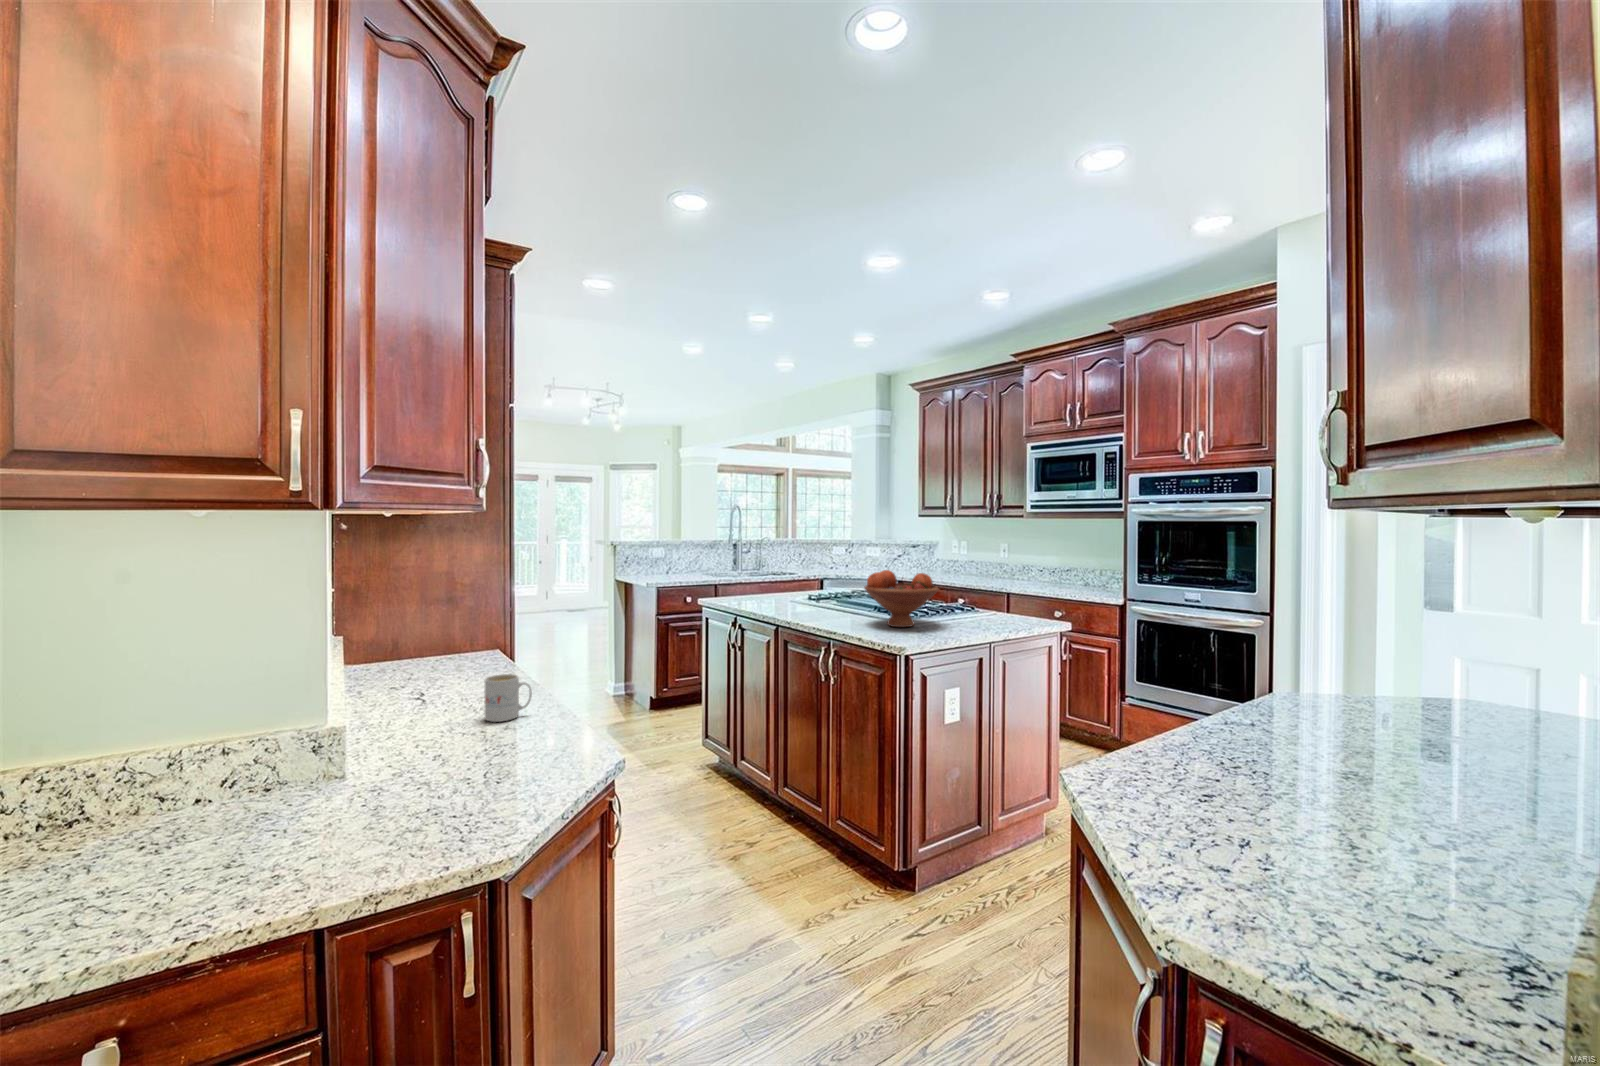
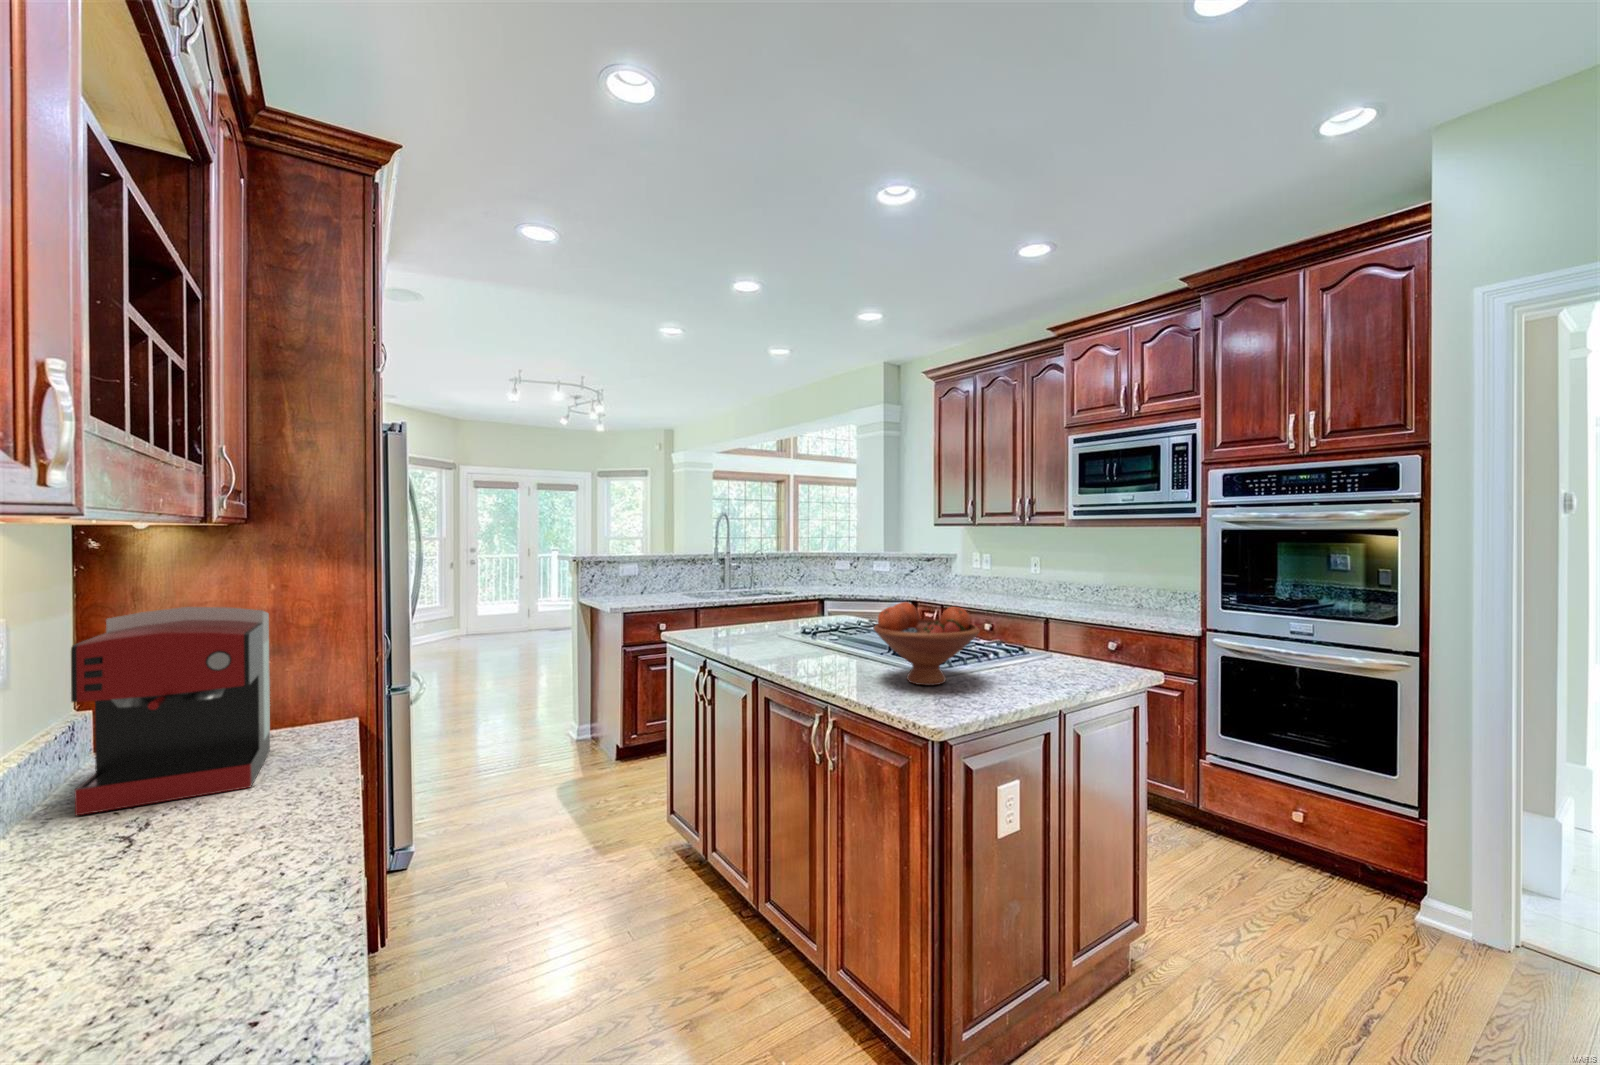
coffee maker: none [377,562,471,684] -> present [71,607,270,815]
mug: present [485,674,532,722] -> none [153,831,260,936]

